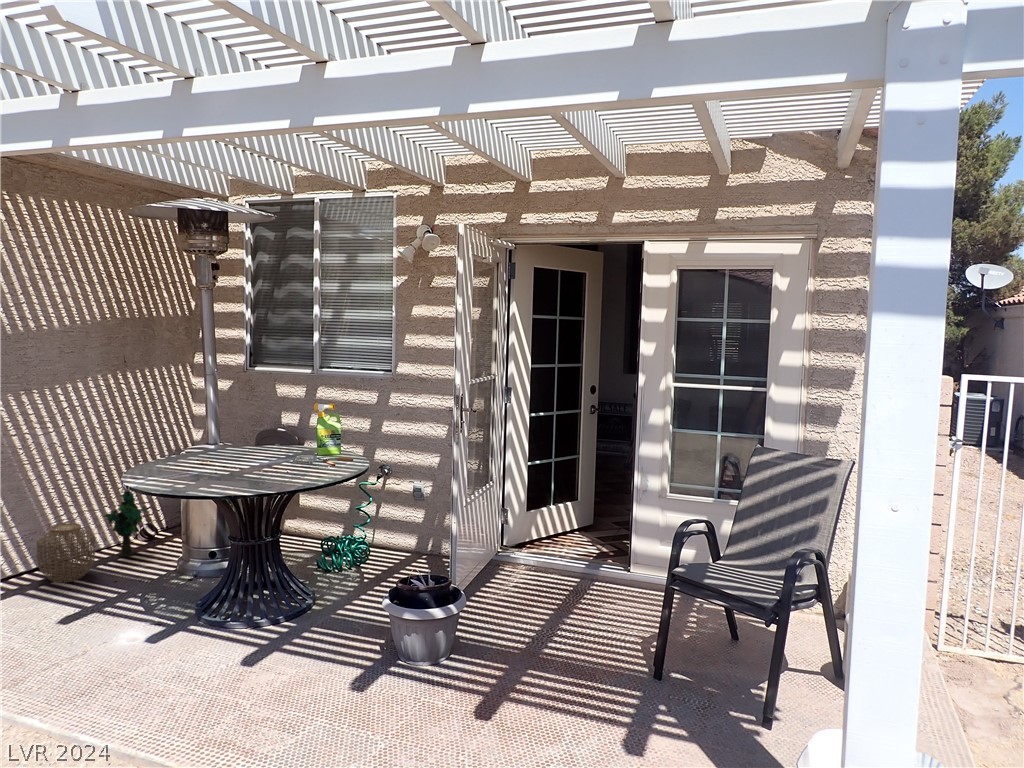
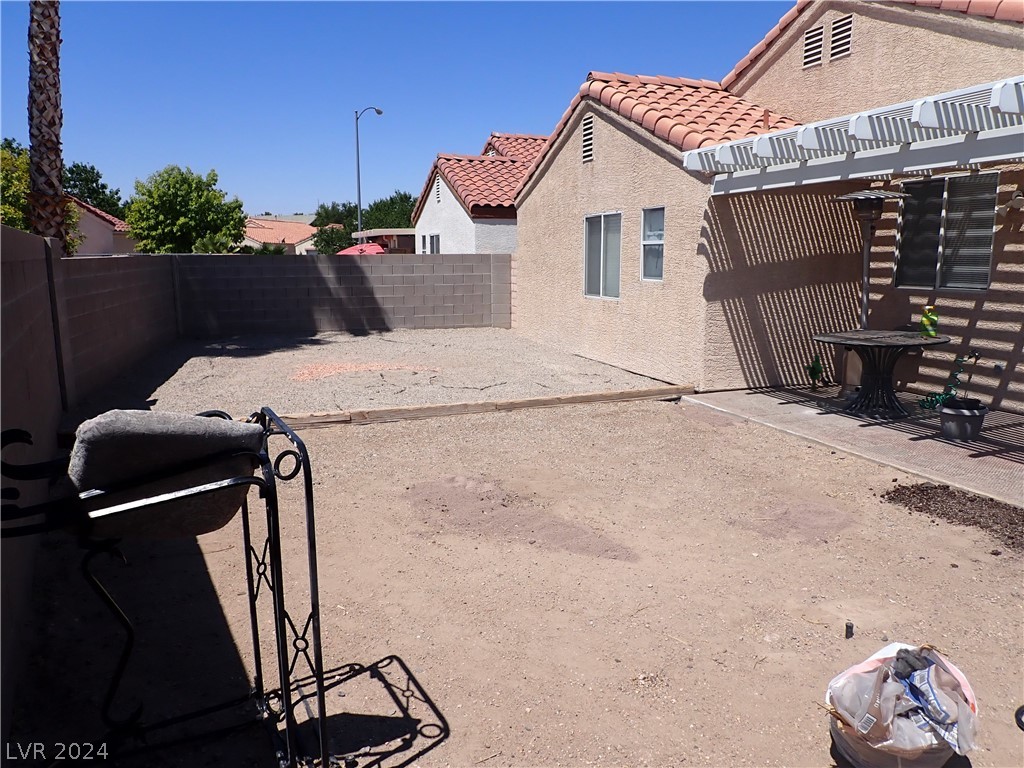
woven basket: present [37,523,95,583] -> none [770,366,799,396]

